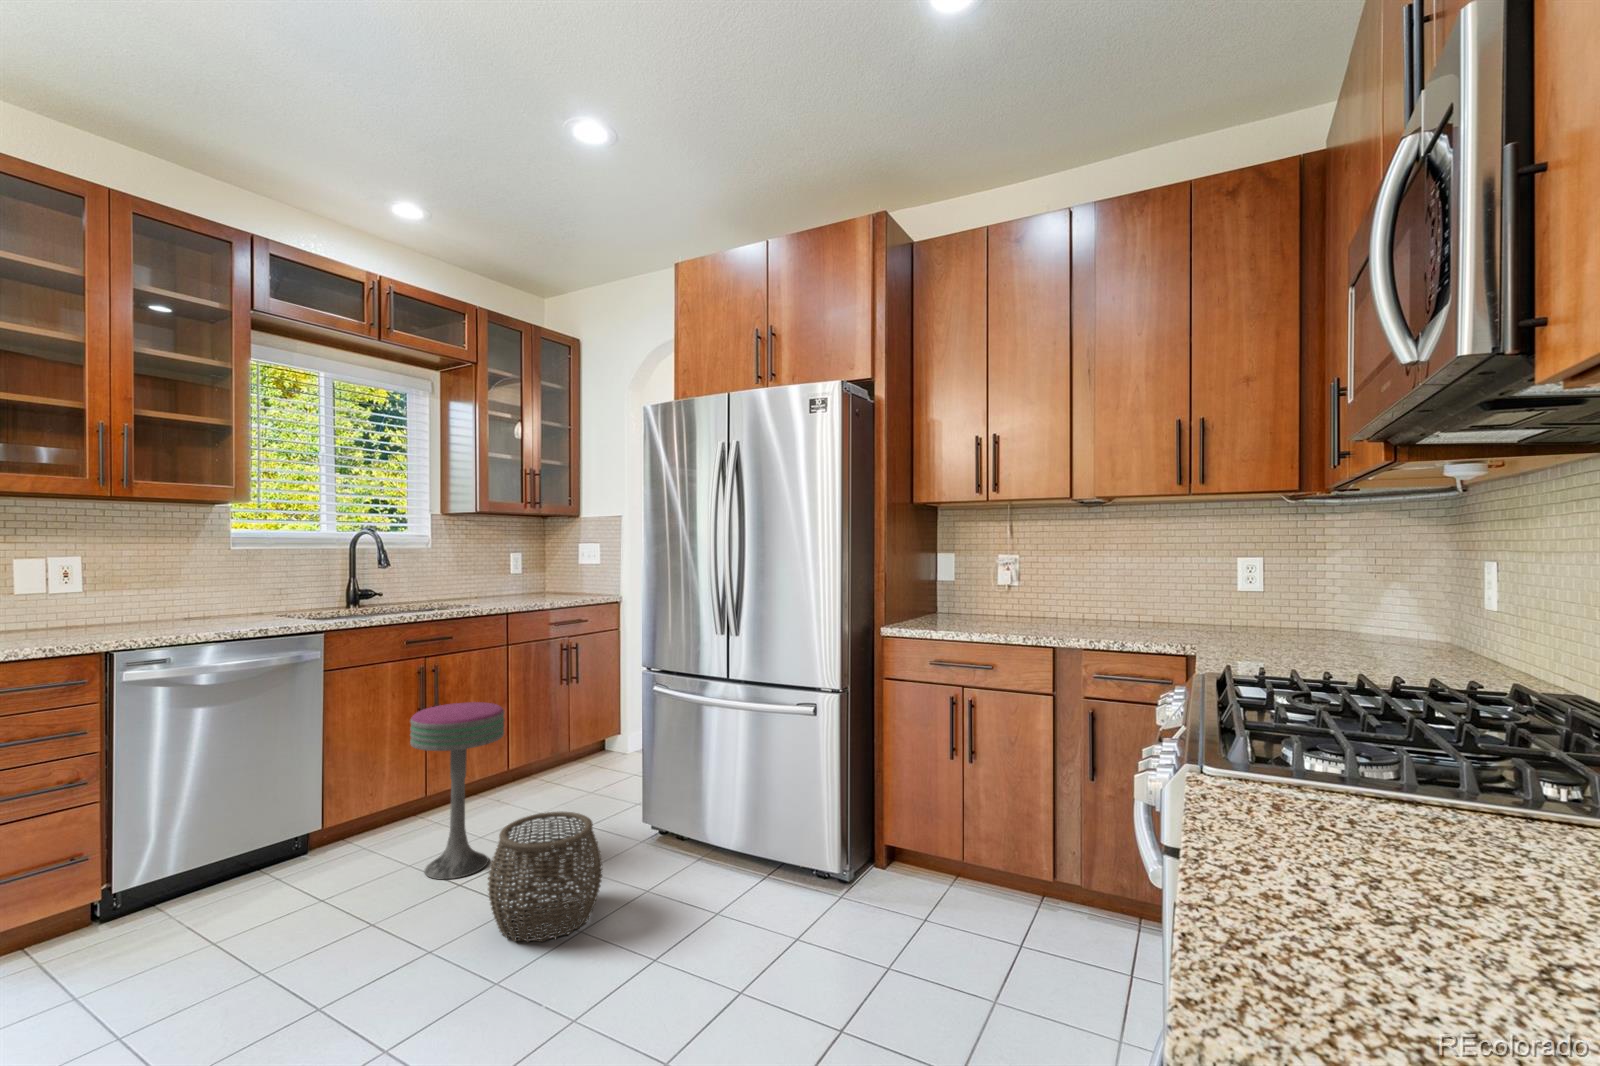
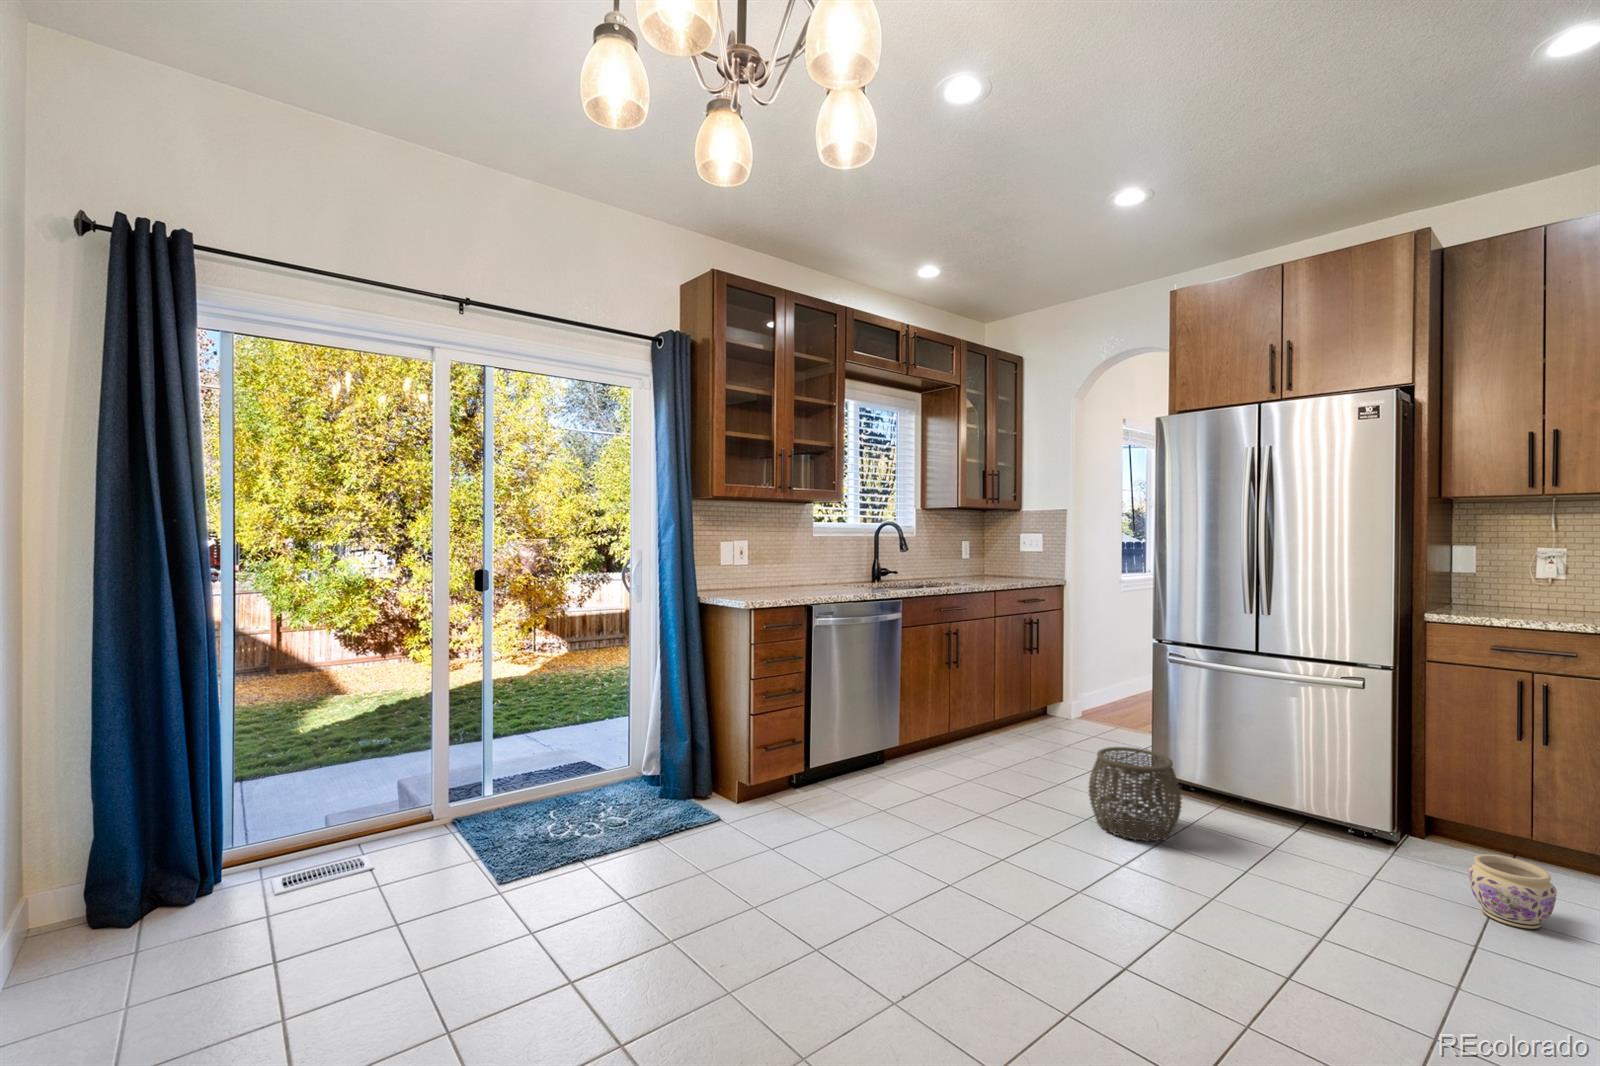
bar stool: present [410,702,504,879] -> none [983,659,1052,792]
planter: none [852,912,925,1006] -> present [1468,854,1557,930]

